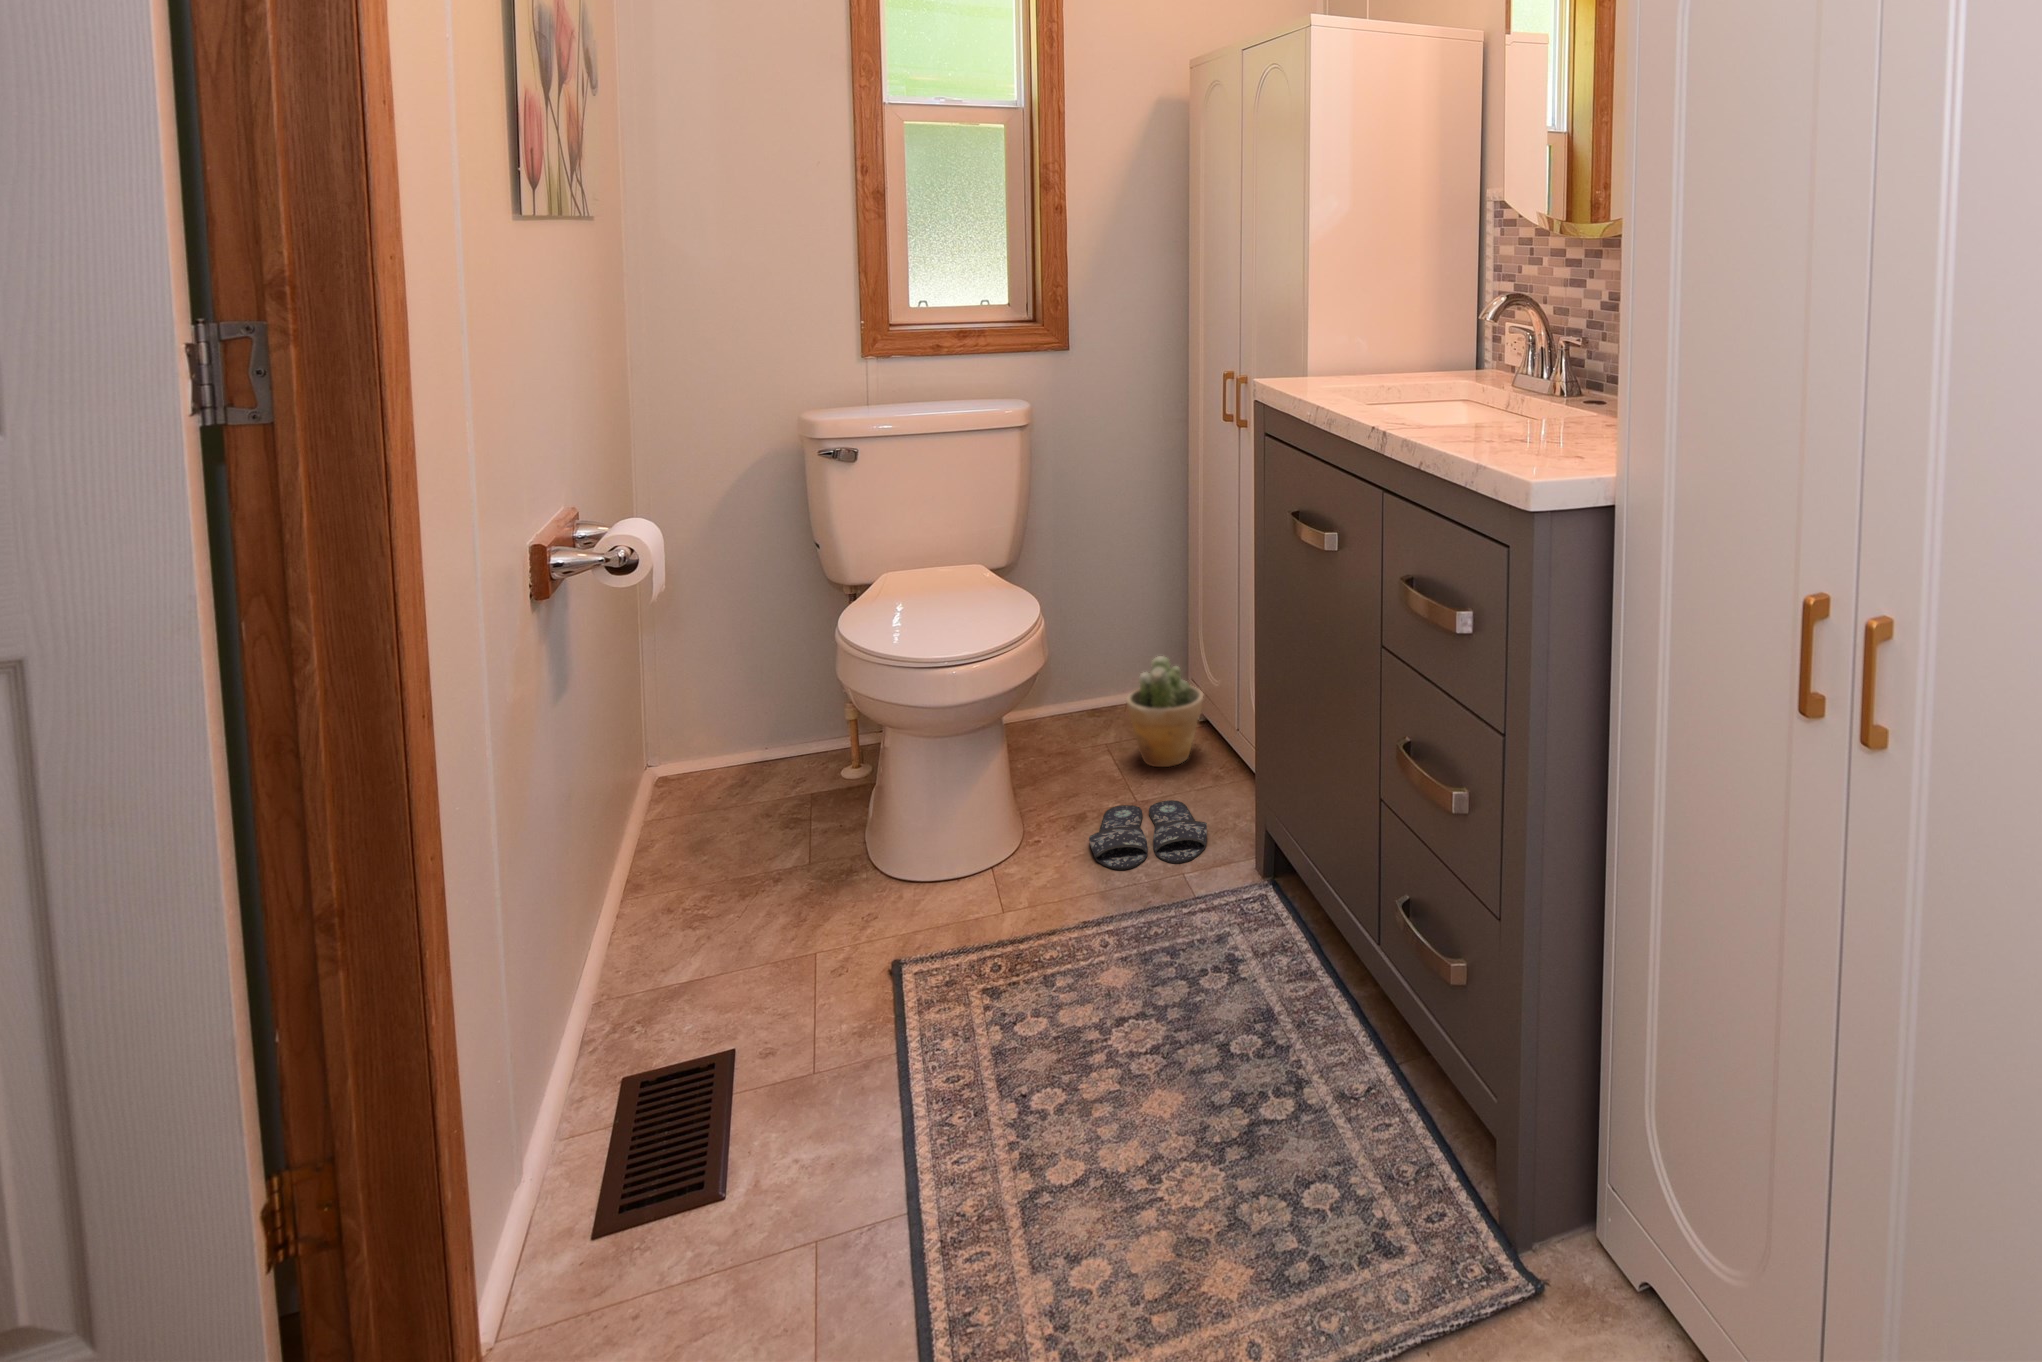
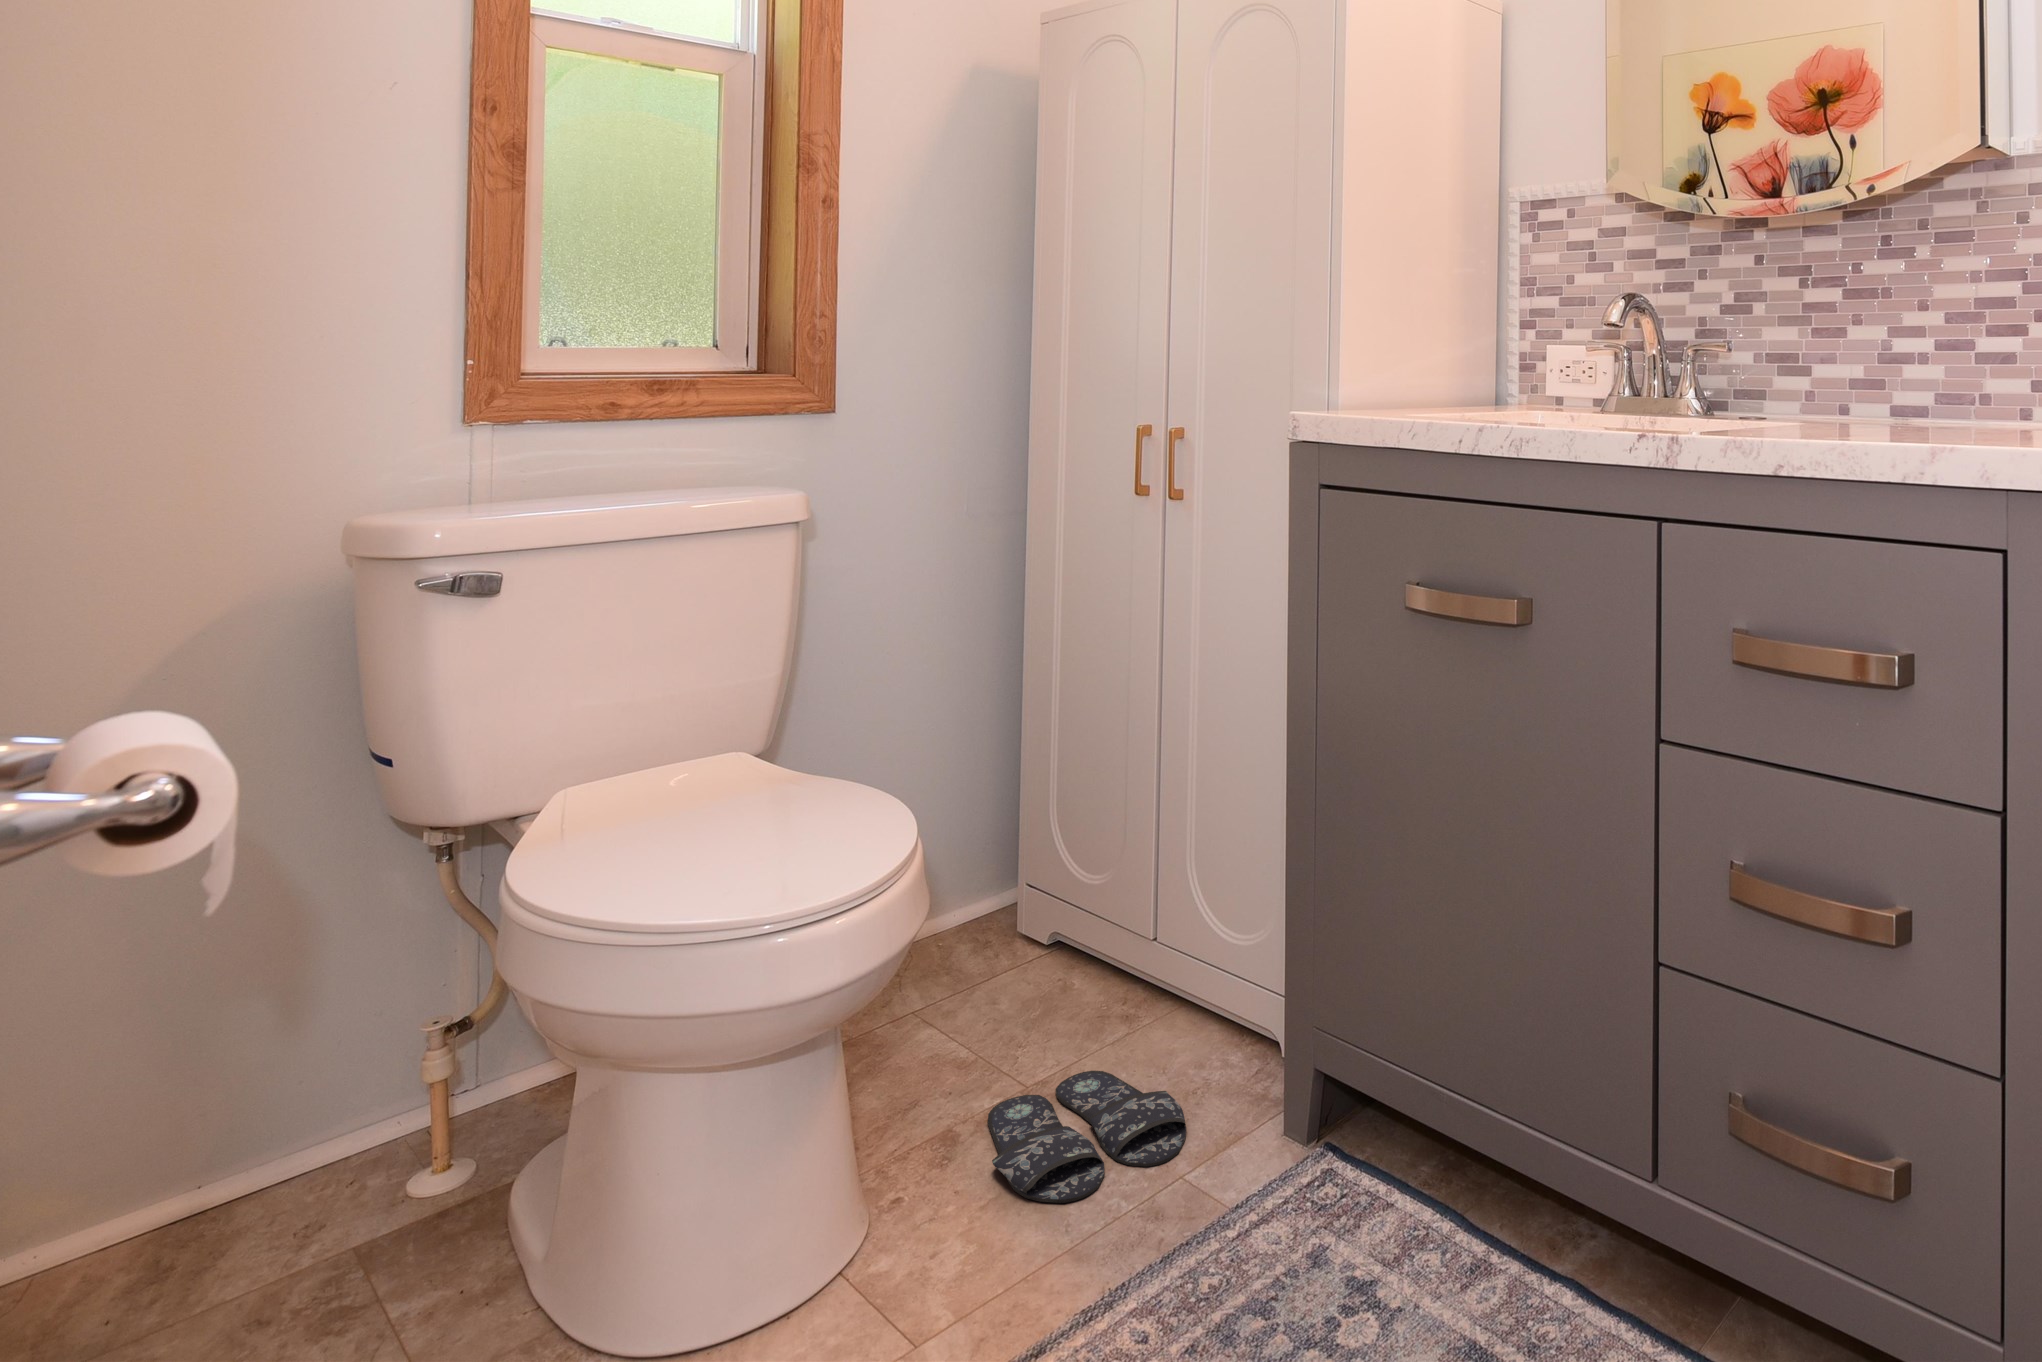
potted plant: present [1126,656,1203,767] -> none [964,857,1085,1030]

